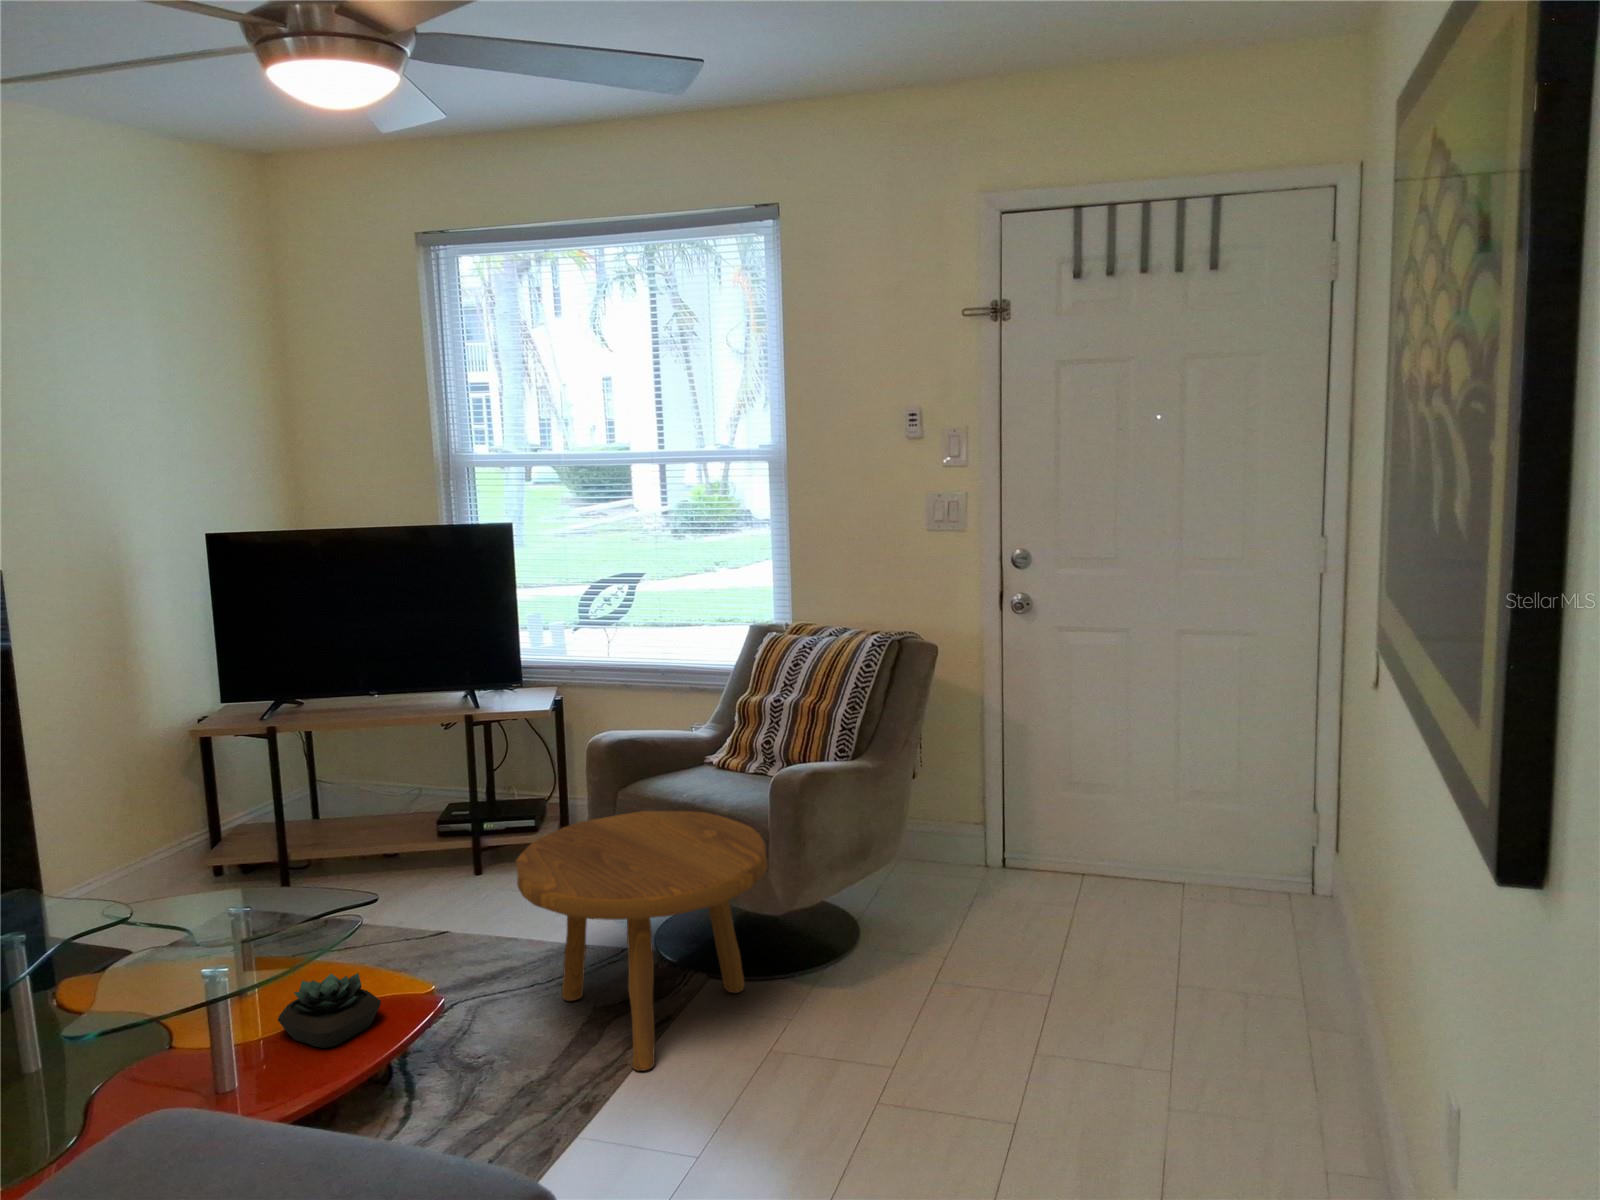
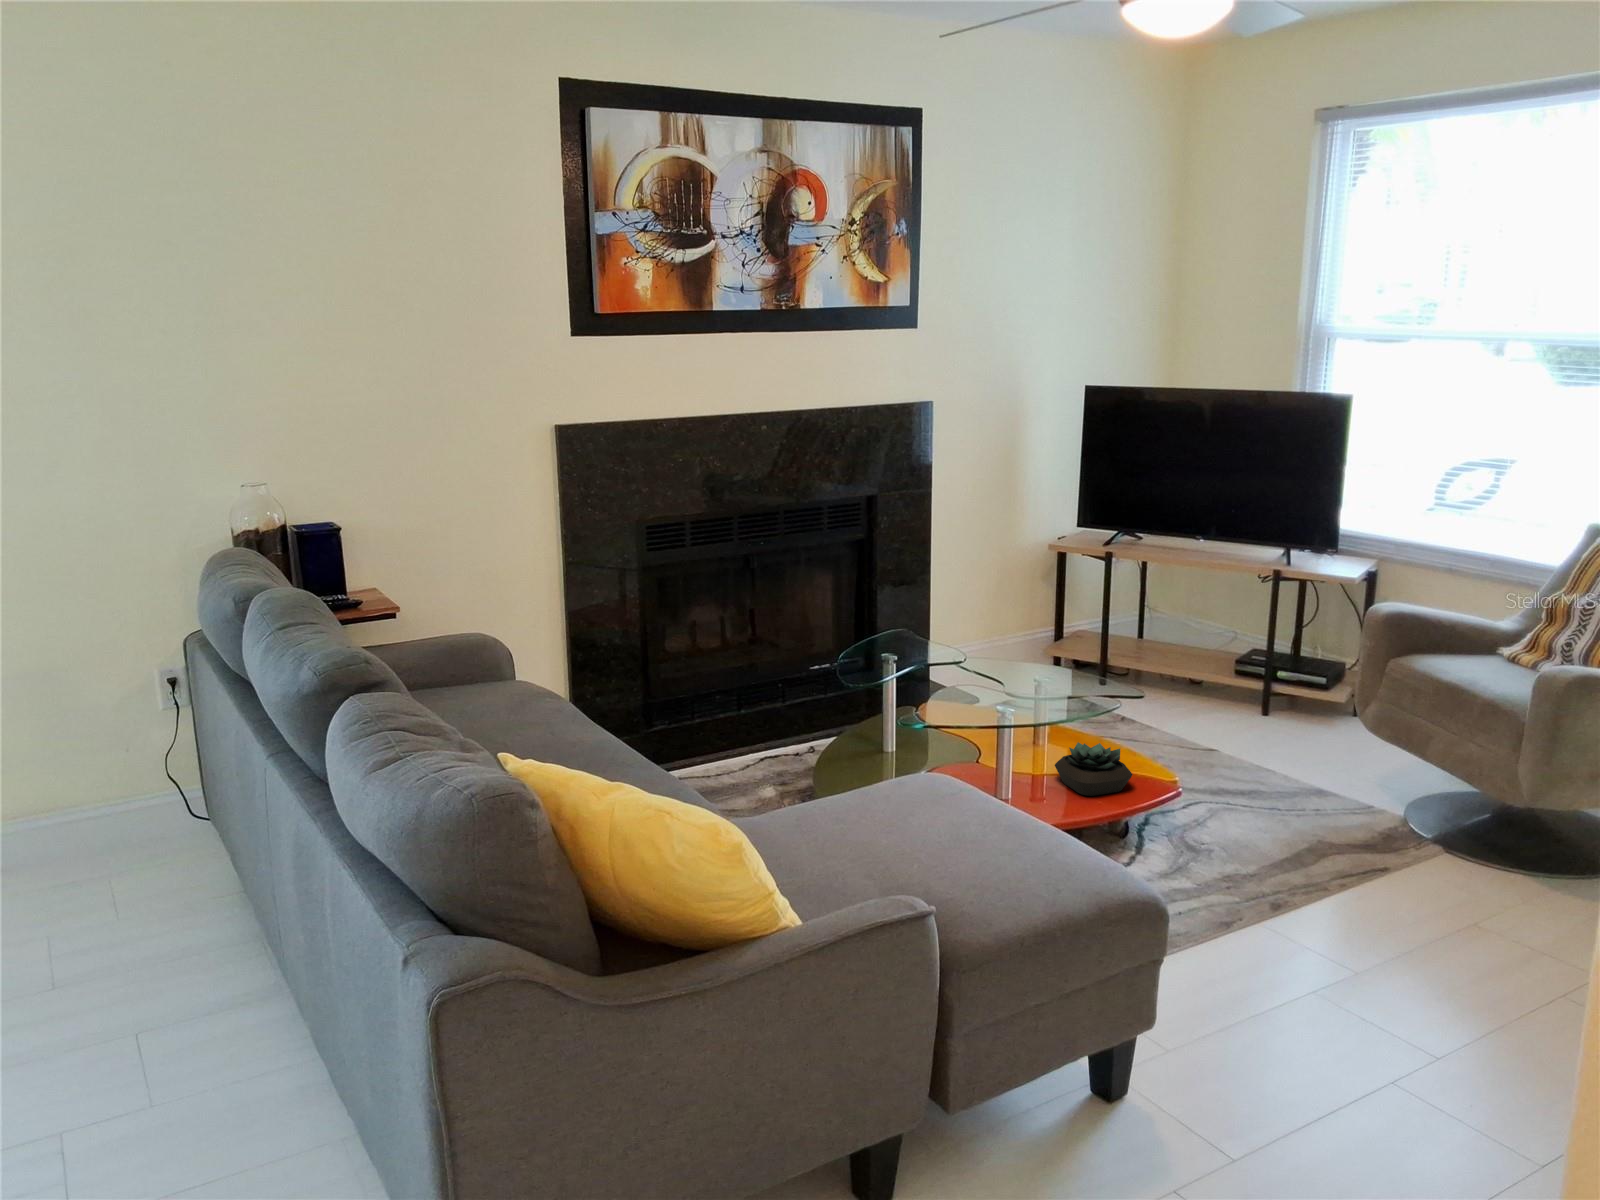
footstool: present [516,811,767,1071] -> none [1260,675,1516,899]

